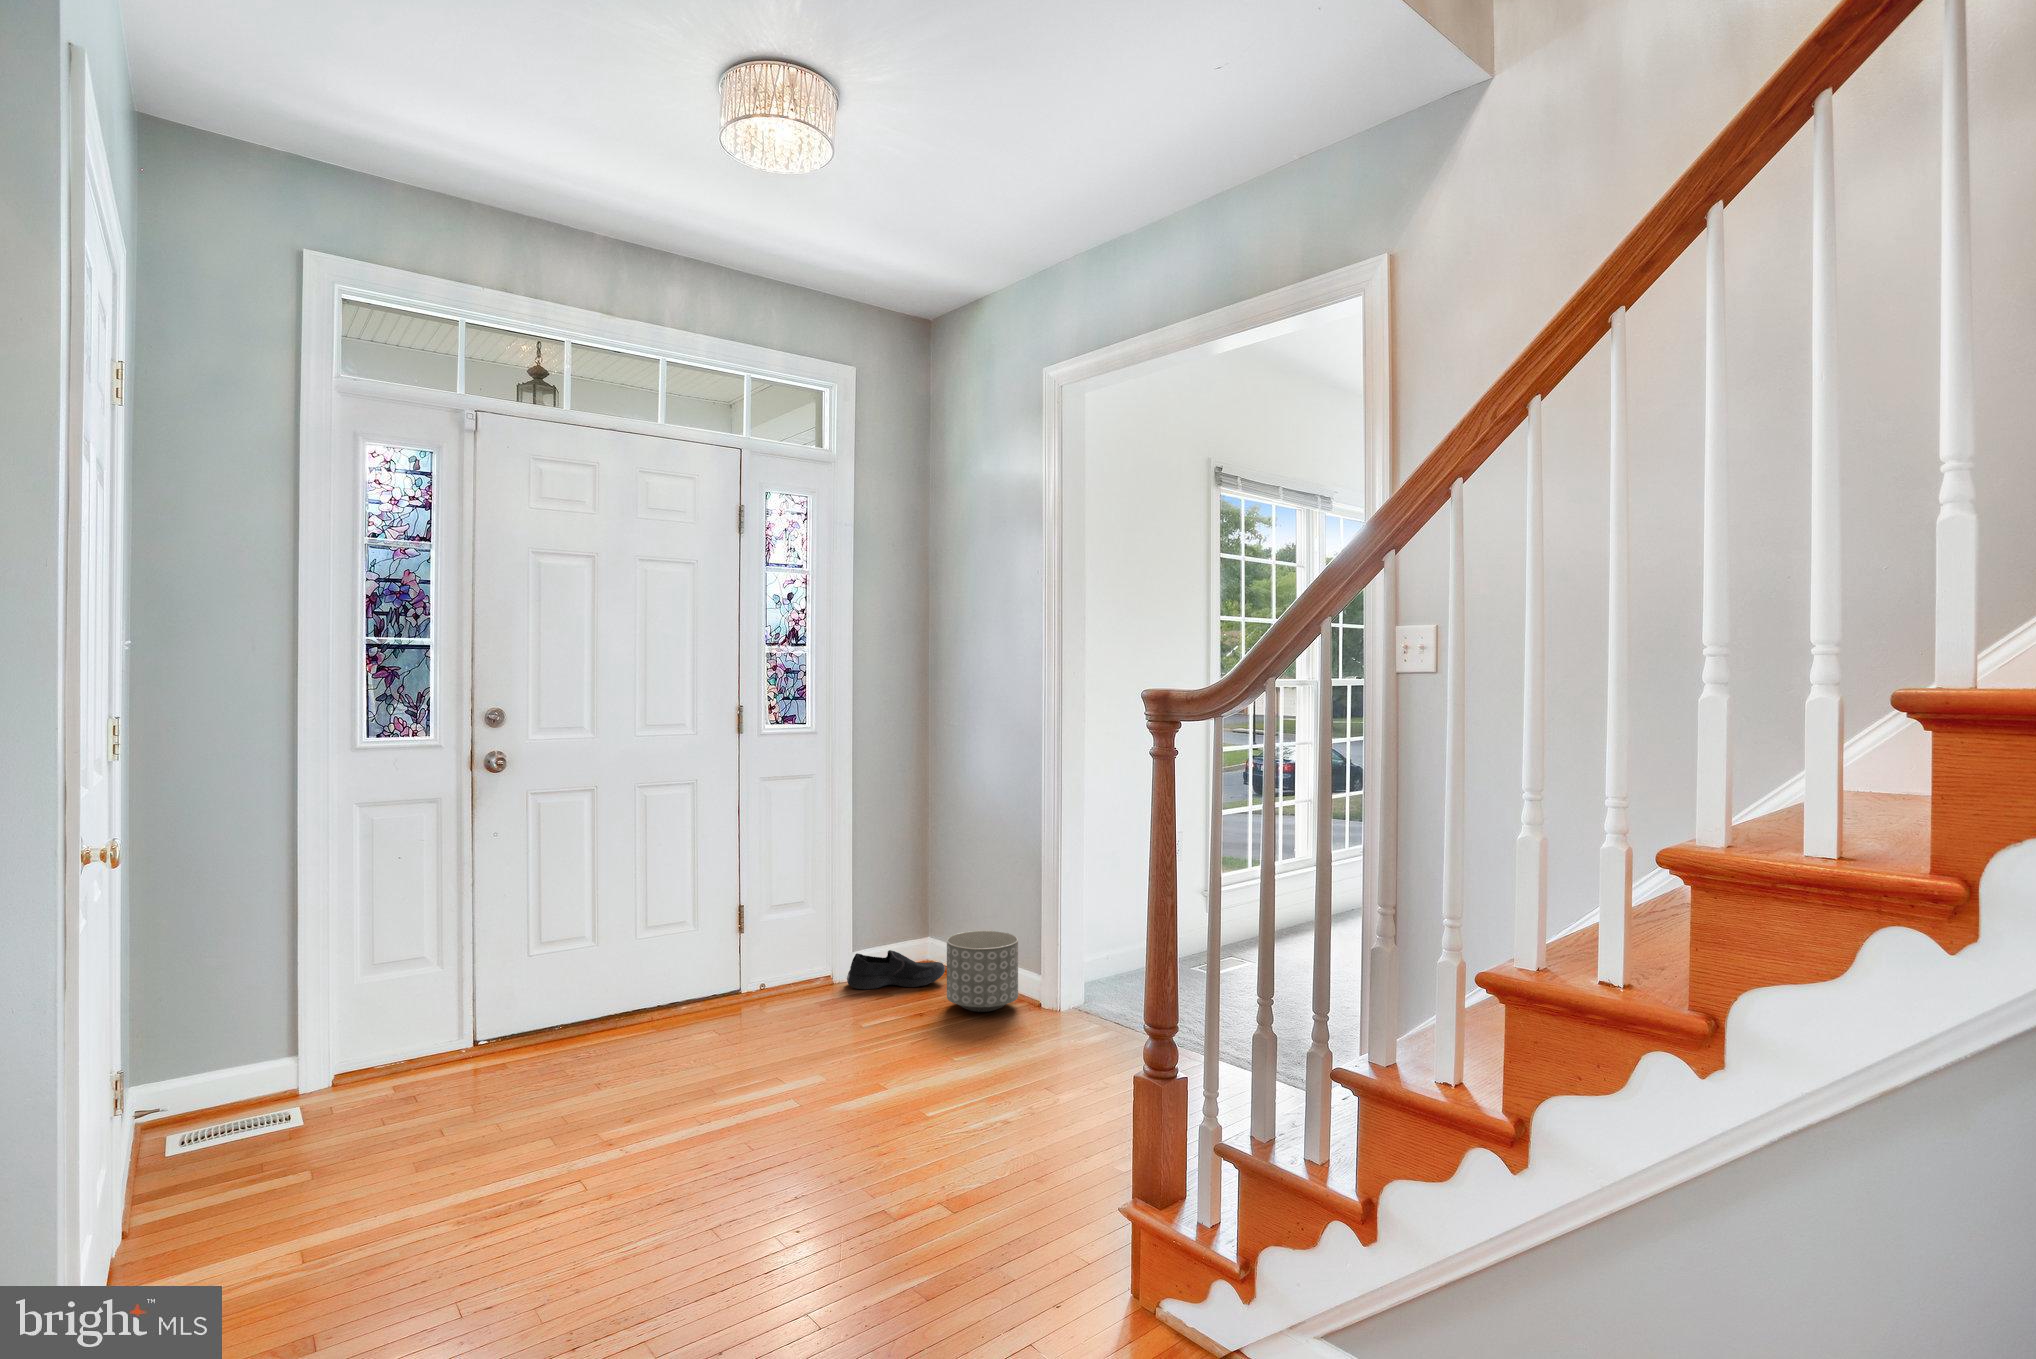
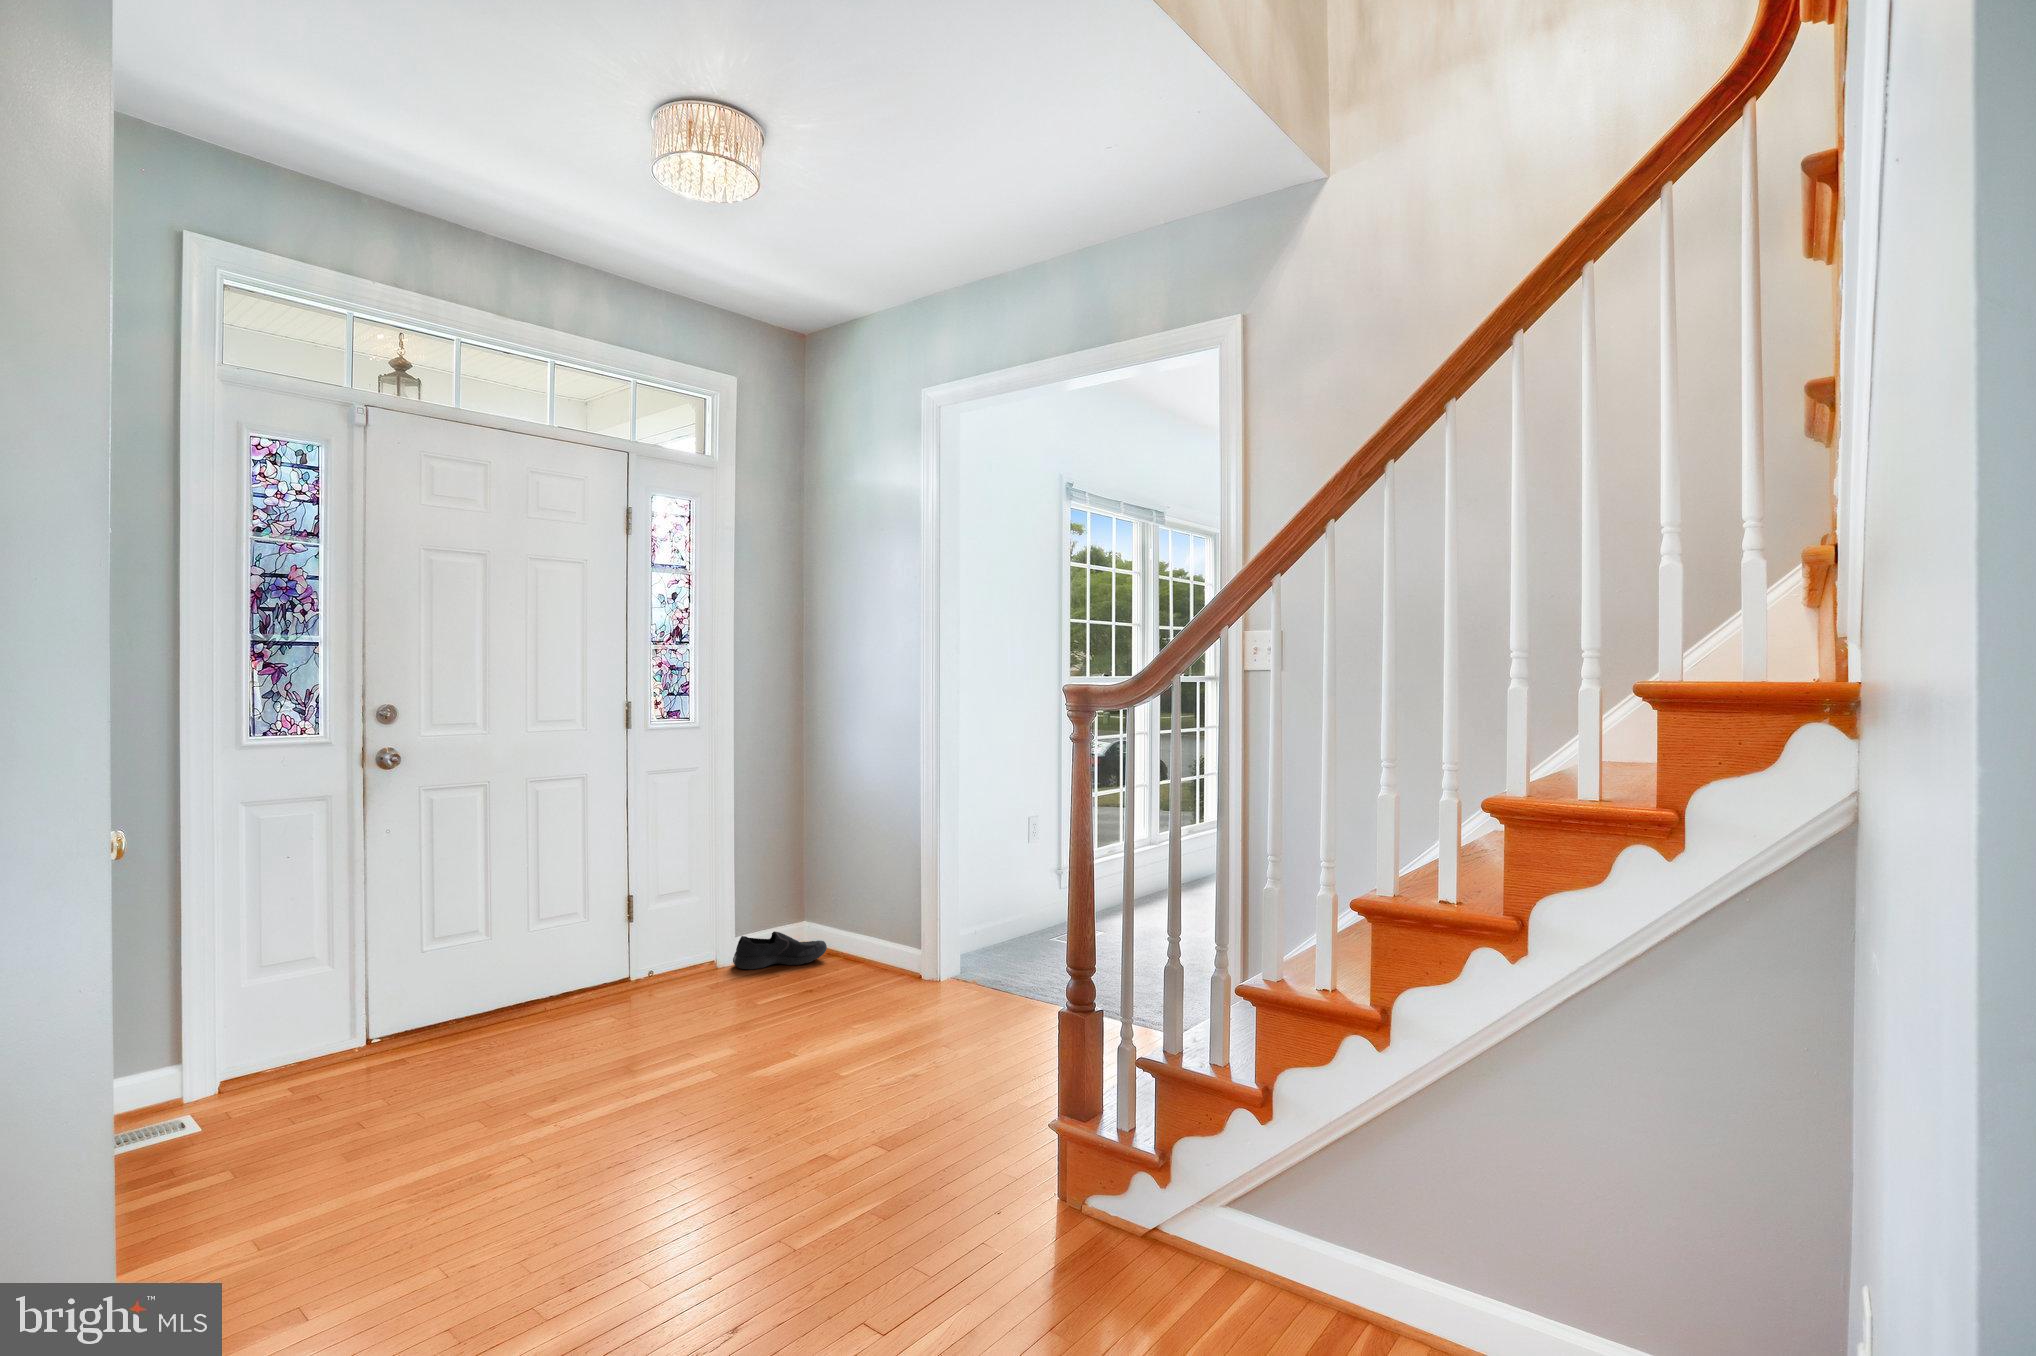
planter: present [947,931,1018,1012] -> none [834,908,901,983]

